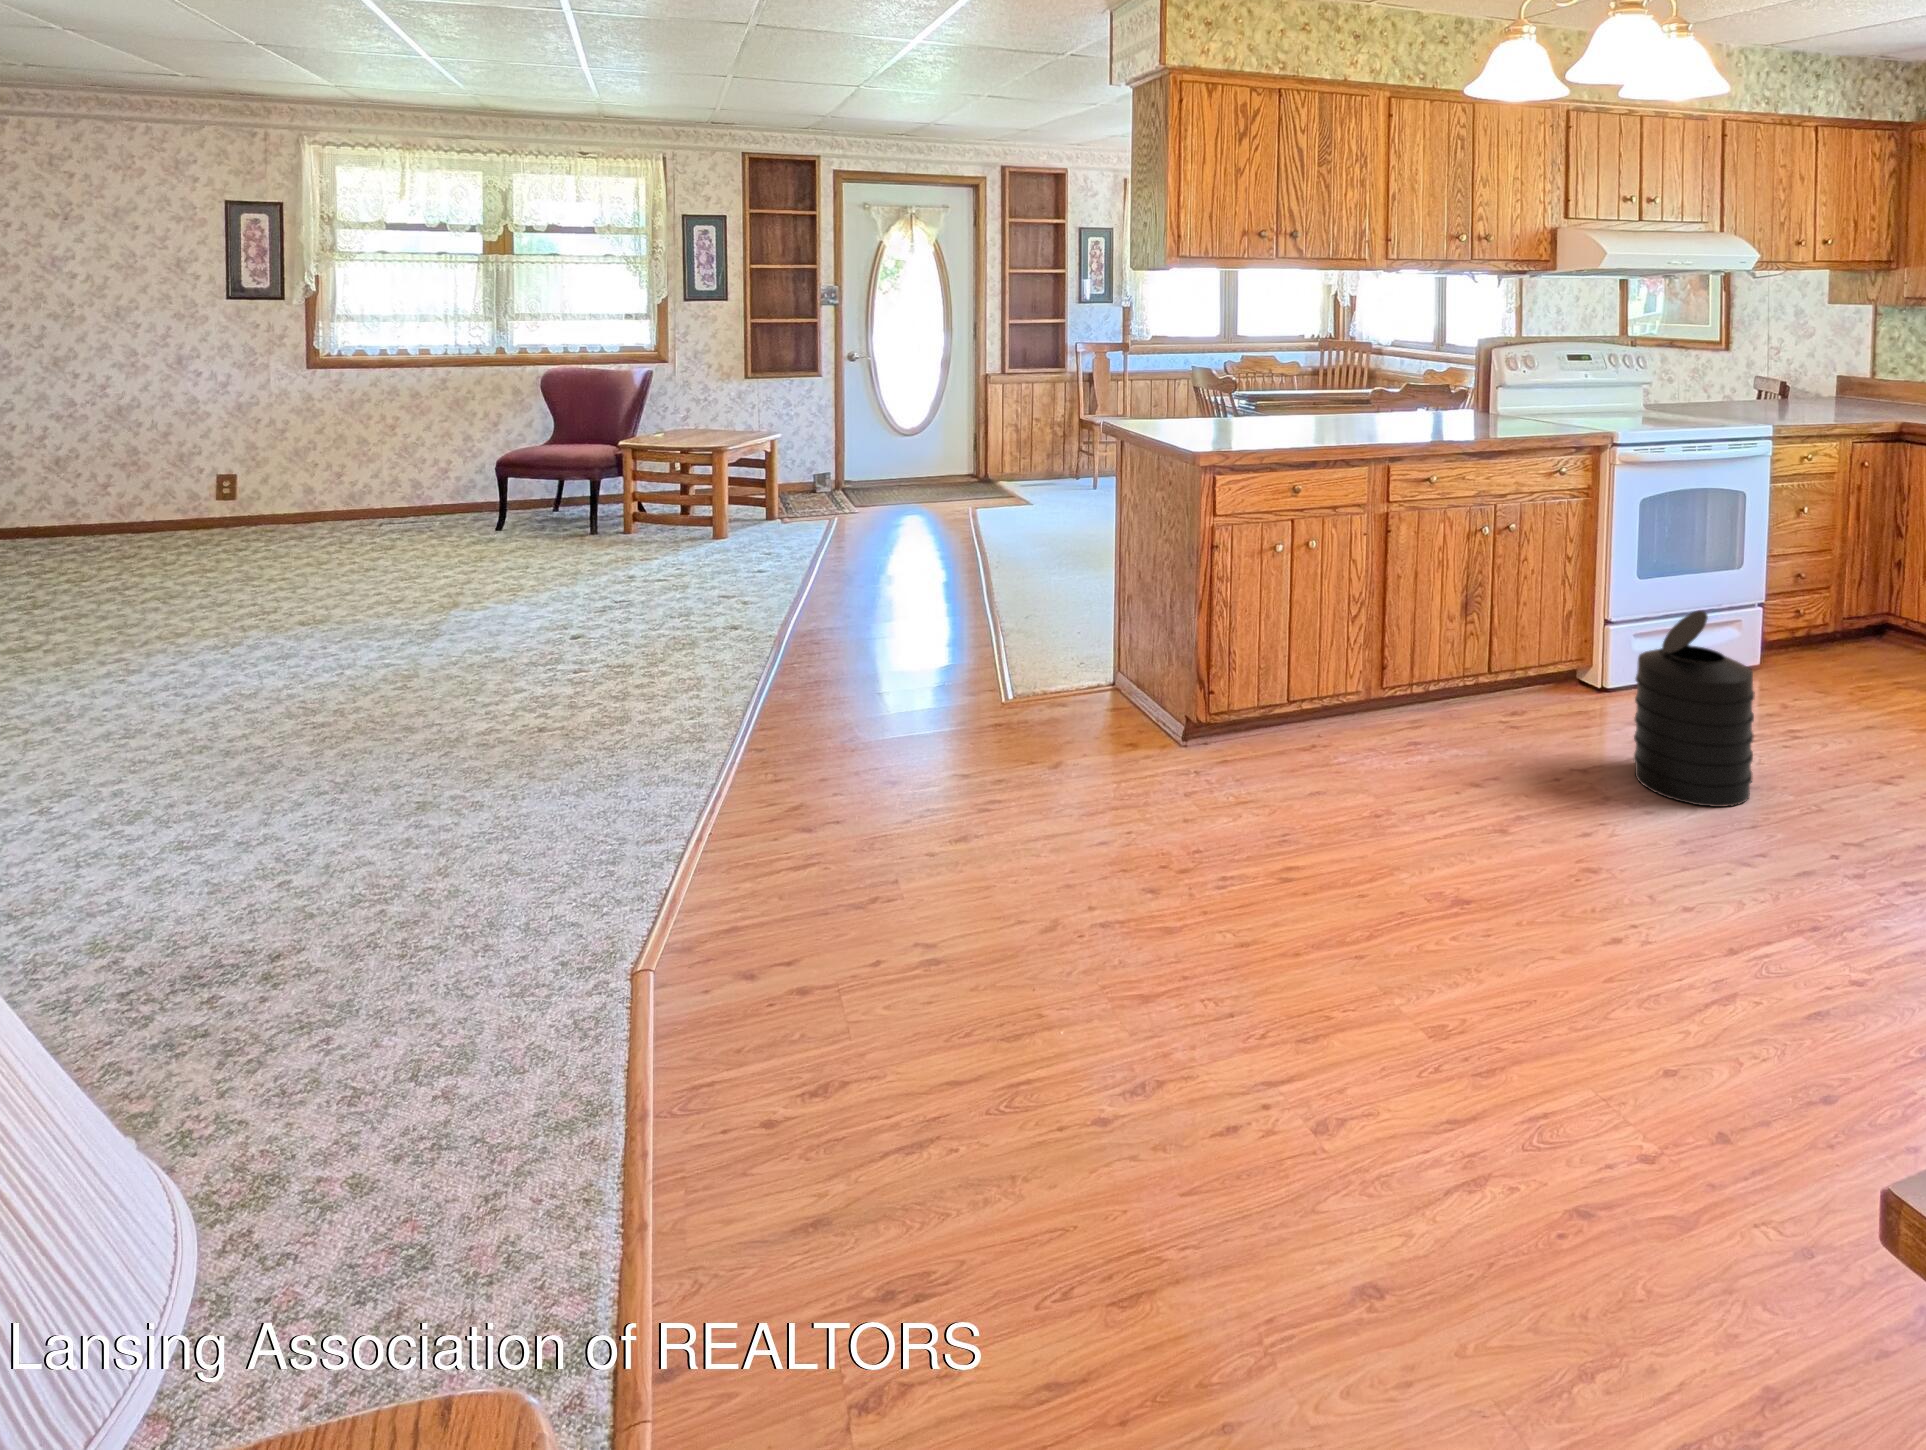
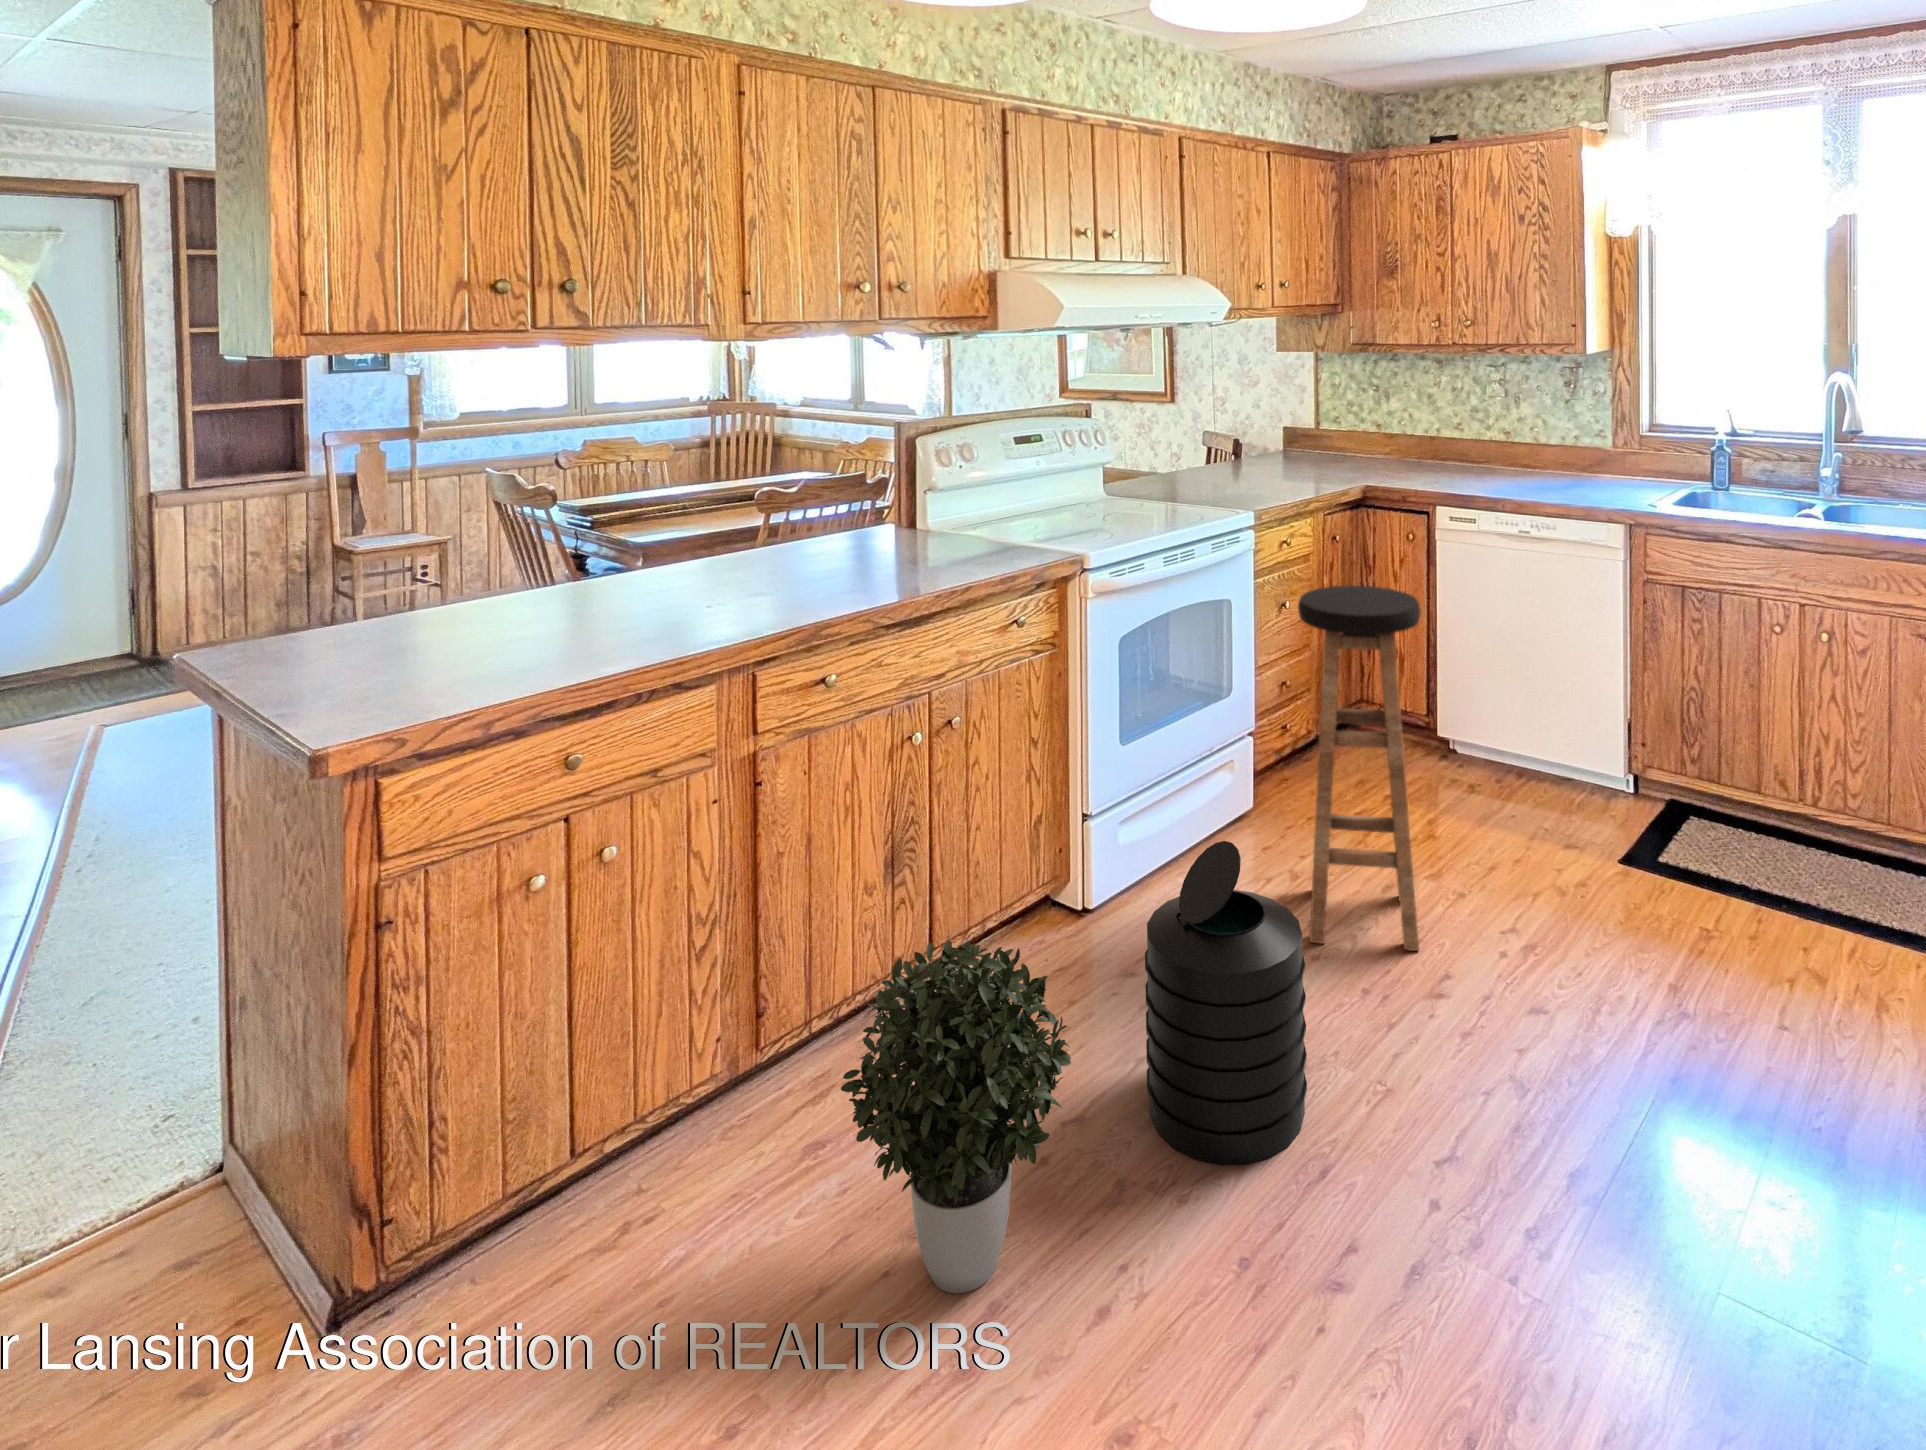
bar stool: none [1785,477,1902,755] -> present [1298,585,1421,951]
potted plant: none [1439,615,1577,804] -> present [841,940,1071,1293]

